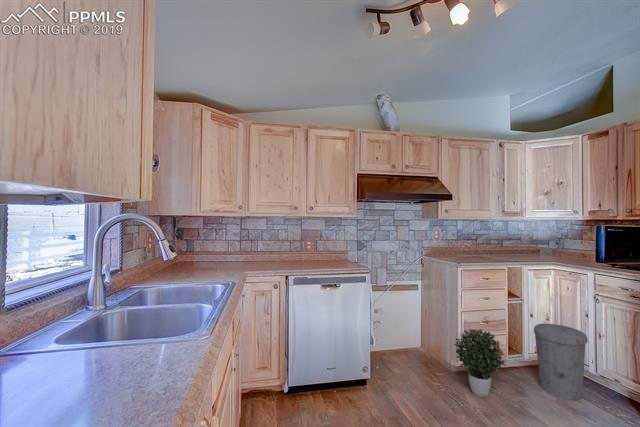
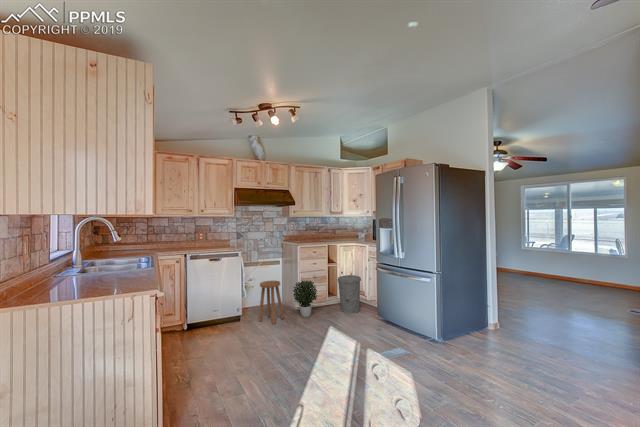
stool: none [398,324,442,406] -> present [258,281,284,324]

